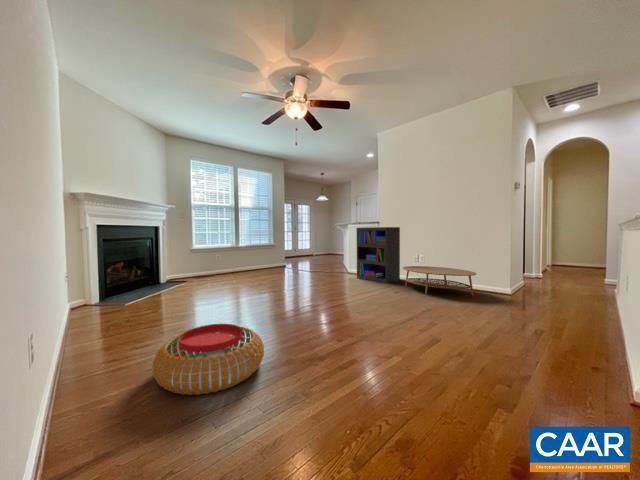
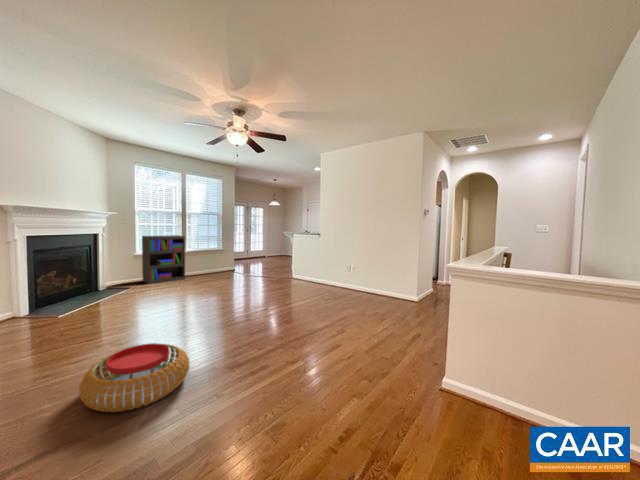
bookshelf: present [357,227,400,283] -> present [142,235,185,284]
coffee table: present [403,266,476,297] -> none [334,276,391,304]

